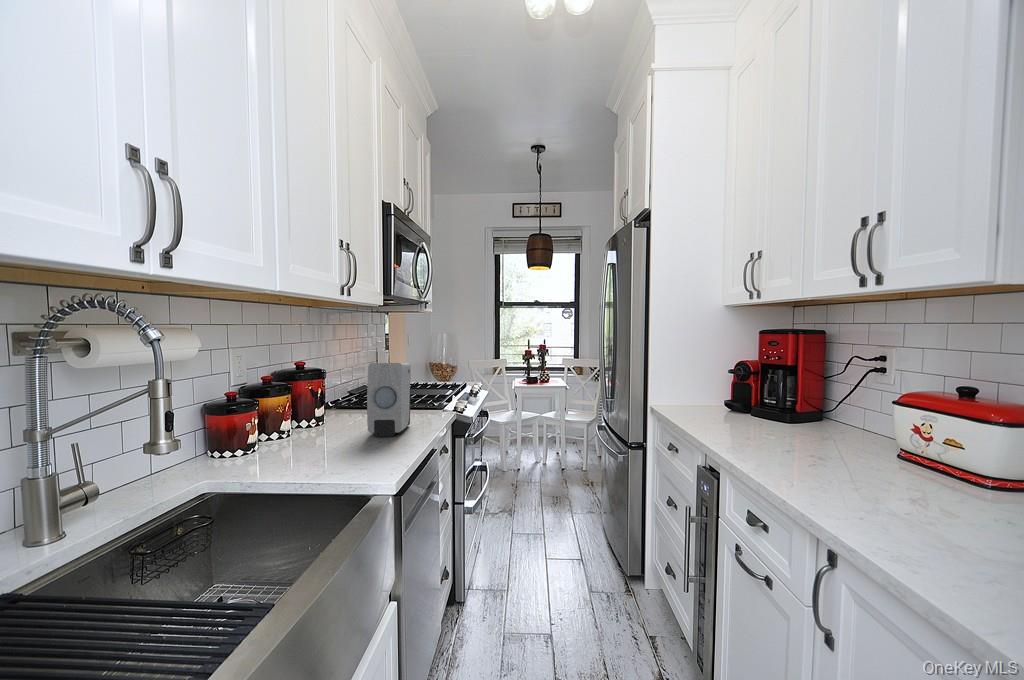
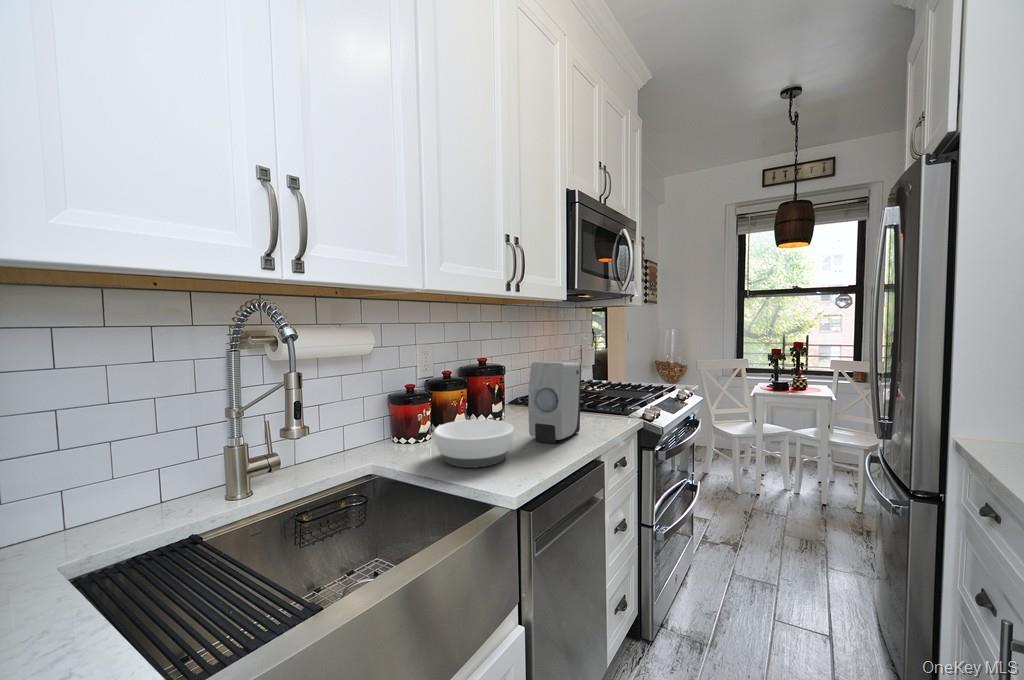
bowl: none [281,420,366,466] -> present [434,419,514,468]

